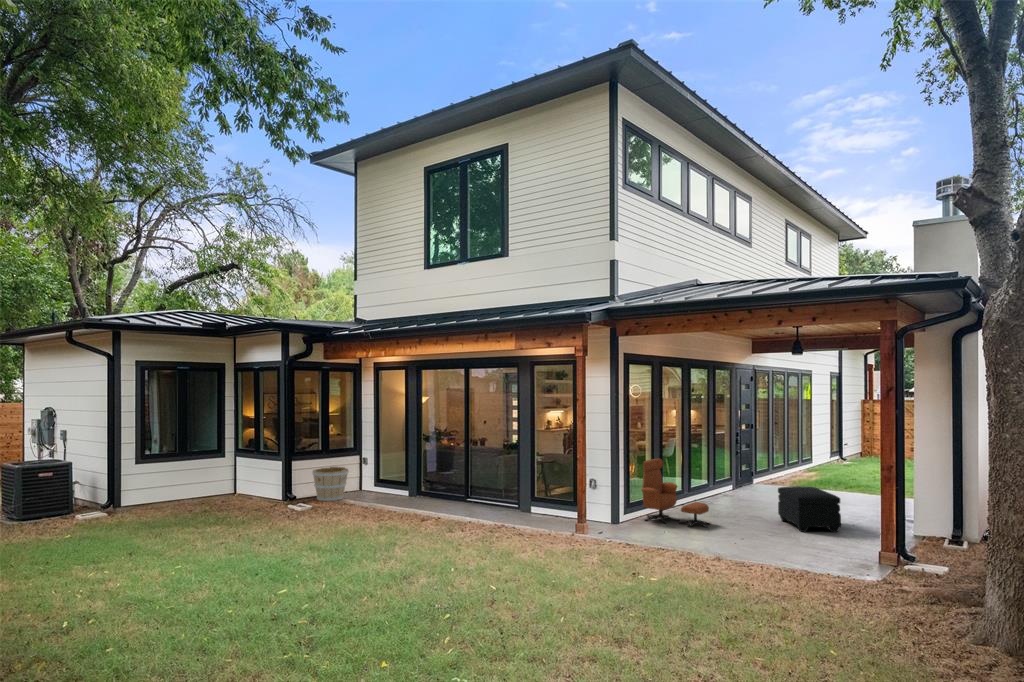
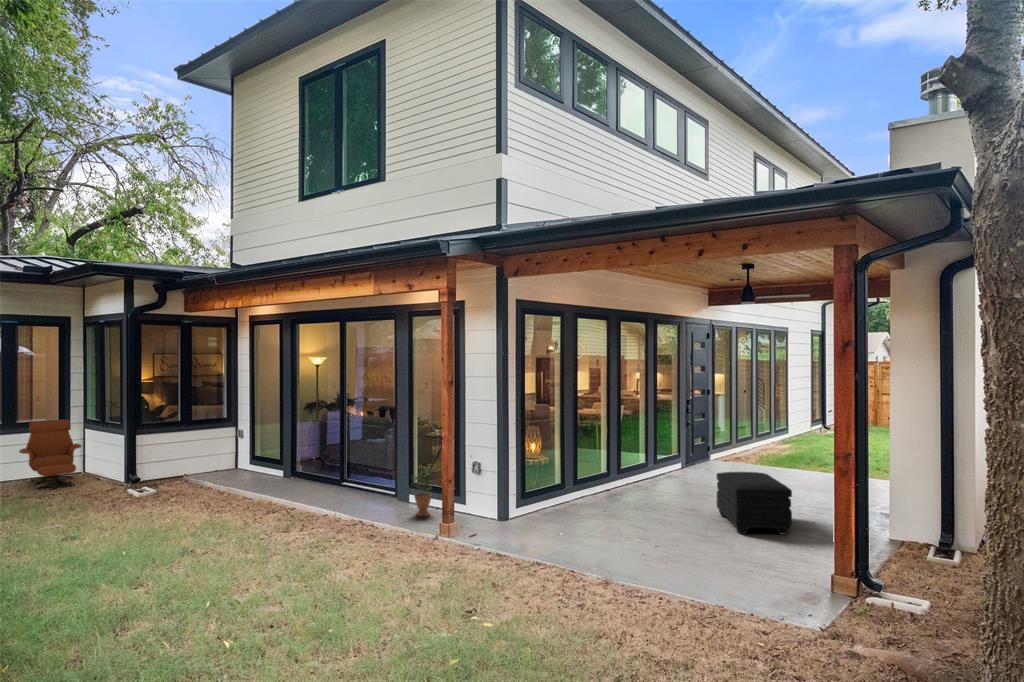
lounge chair: present [641,459,710,528] -> present [19,420,81,490]
wooden bucket: present [312,467,349,501] -> none [163,442,211,484]
potted plant: none [539,480,557,522] -> present [413,467,432,516]

